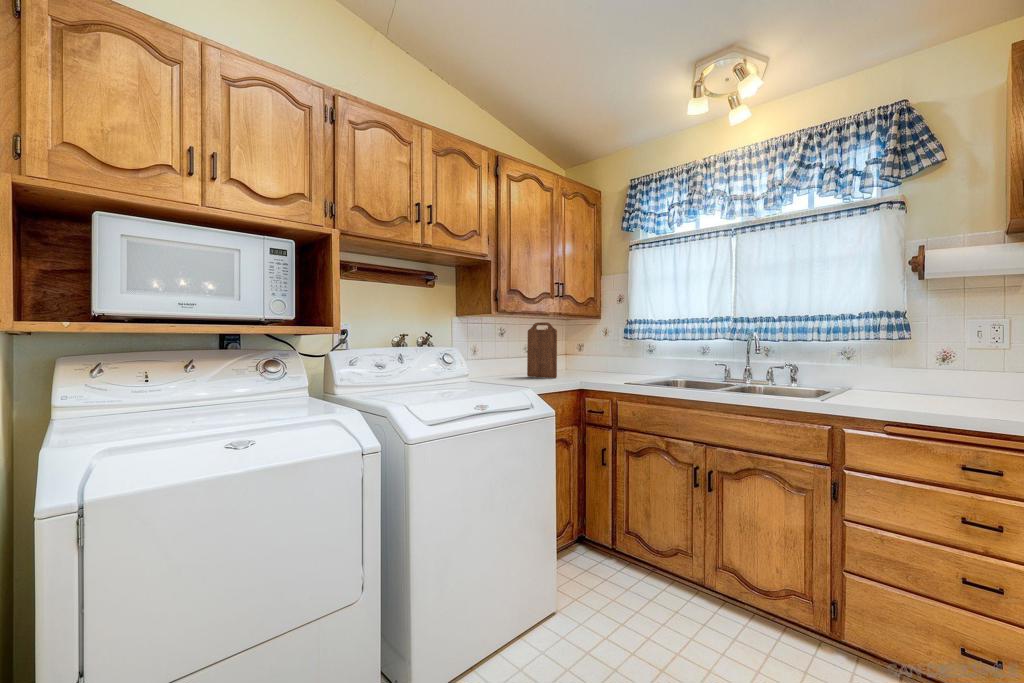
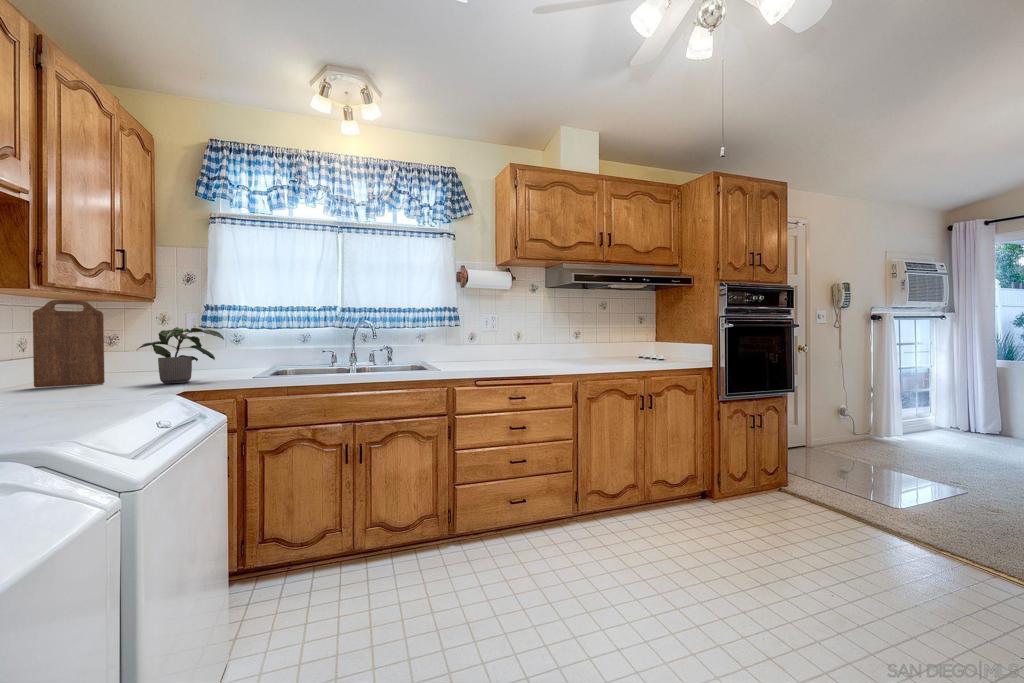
potted plant: none [564,340,613,383] -> present [137,327,224,383]

